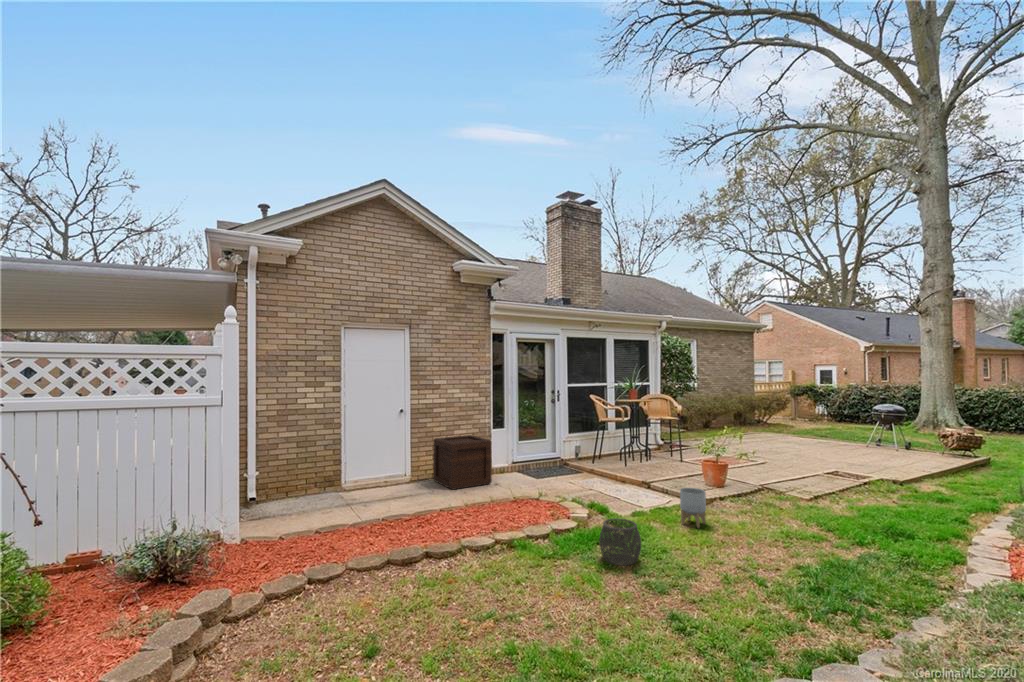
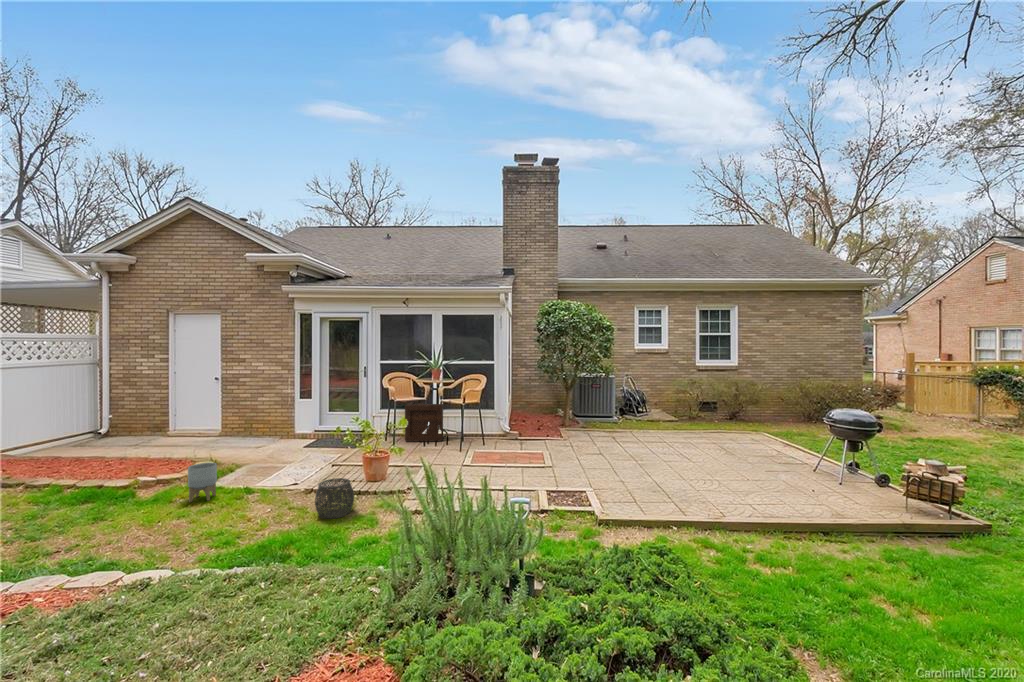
wooden crate: present [433,435,492,490] -> present [405,402,446,442]
woven basket: present [600,518,641,565] -> present [315,478,354,519]

